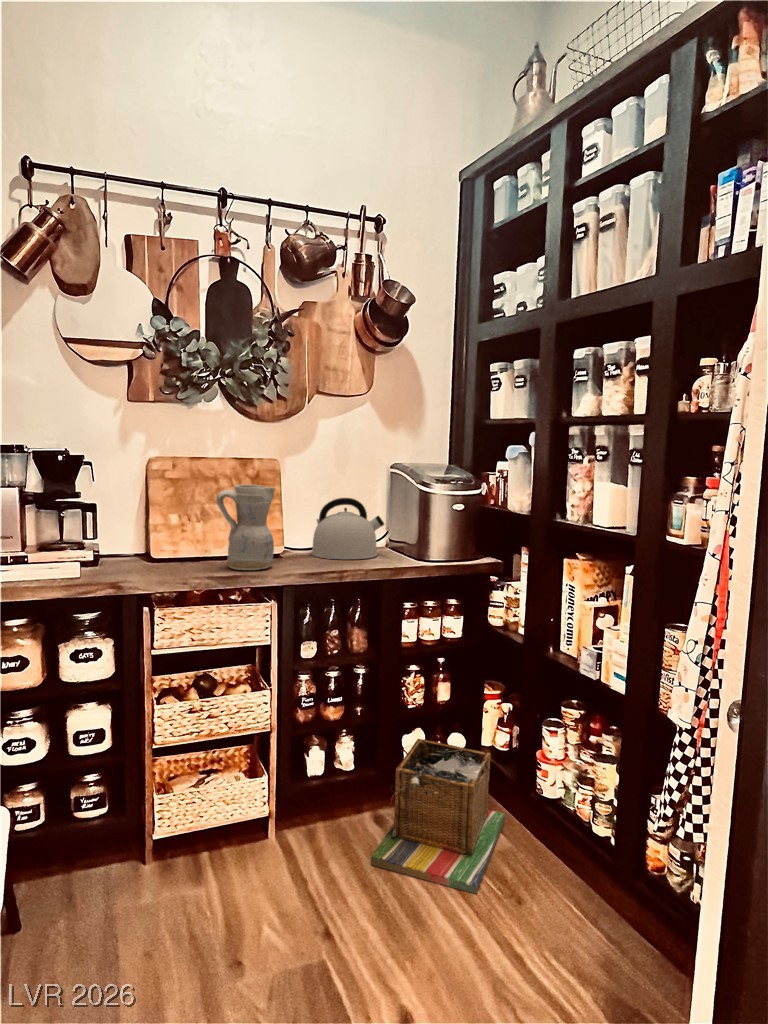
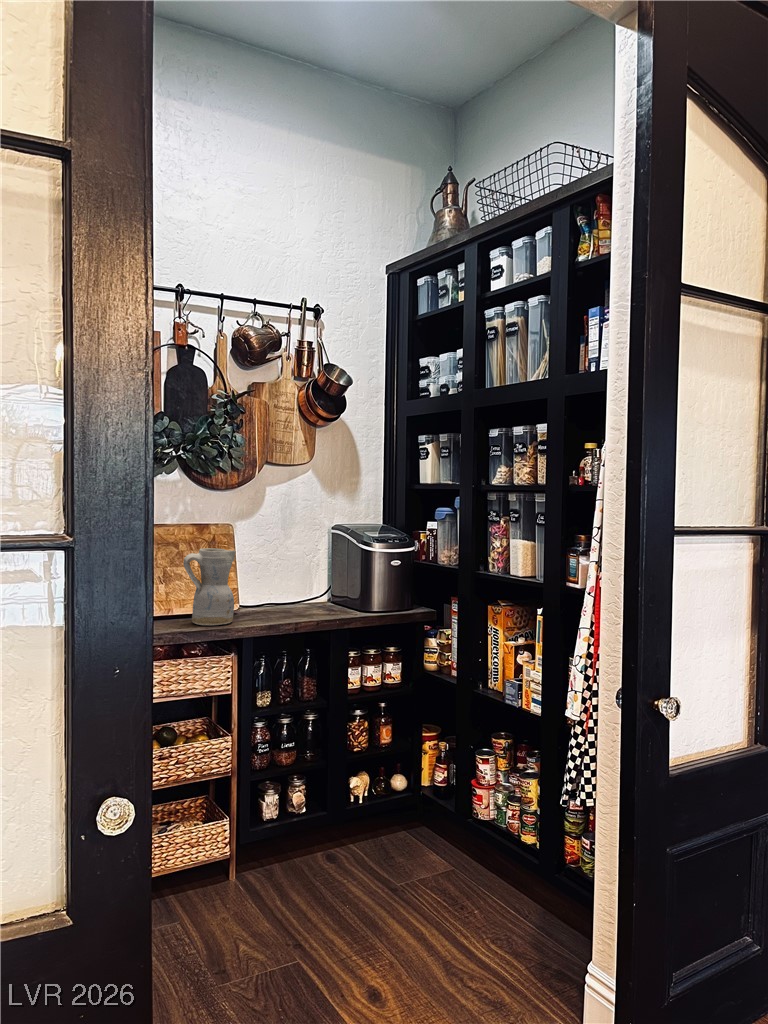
kettle: present [312,498,384,559] -> none [262,558,329,614]
laundry basket: present [371,739,505,894] -> none [329,778,445,904]

